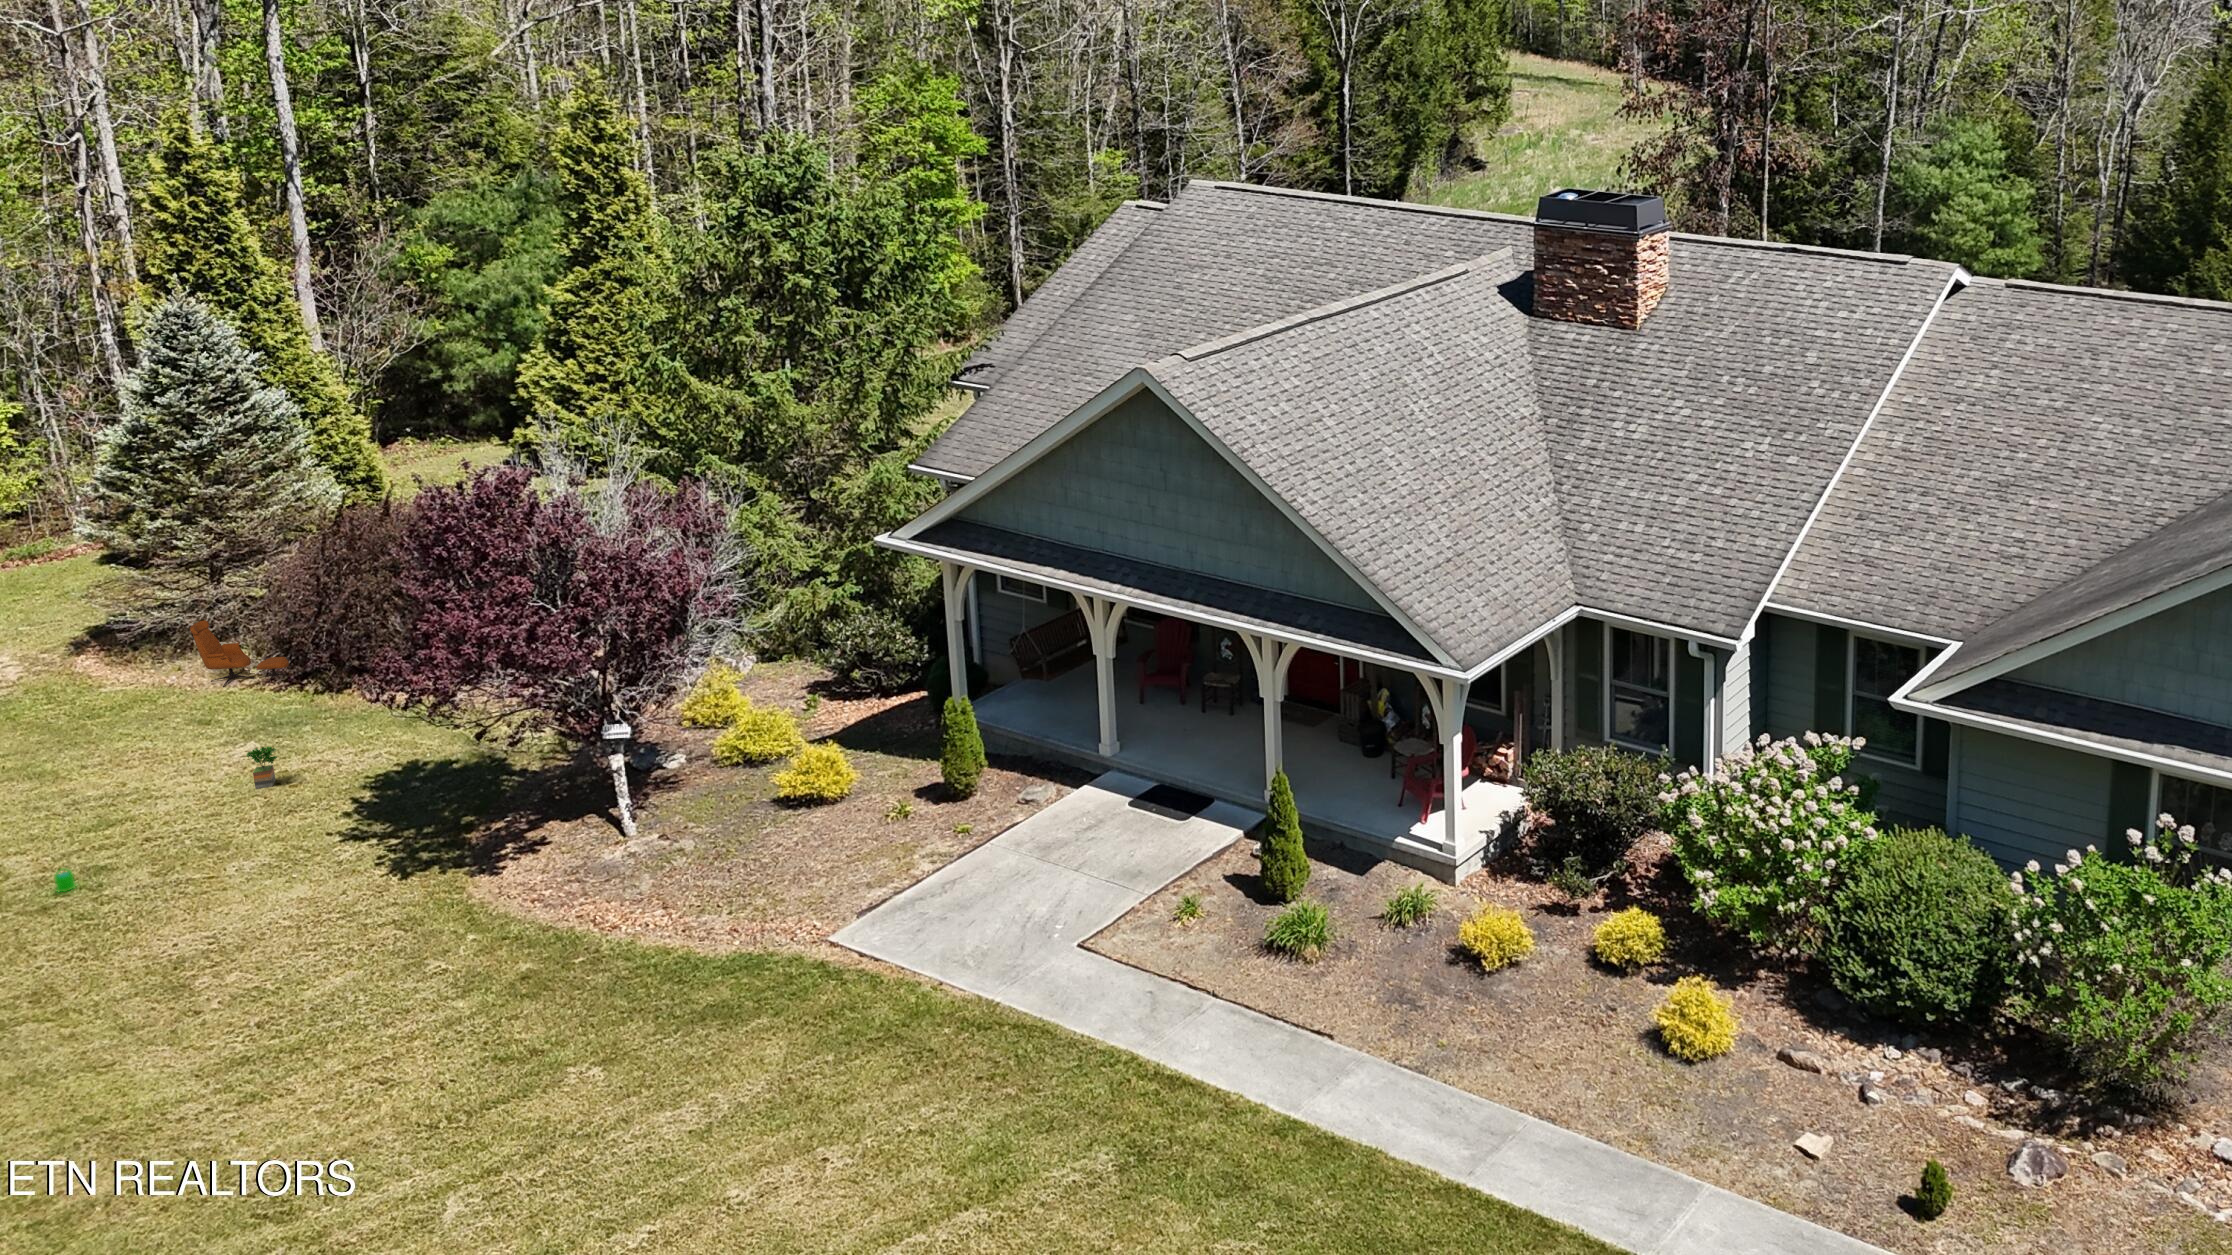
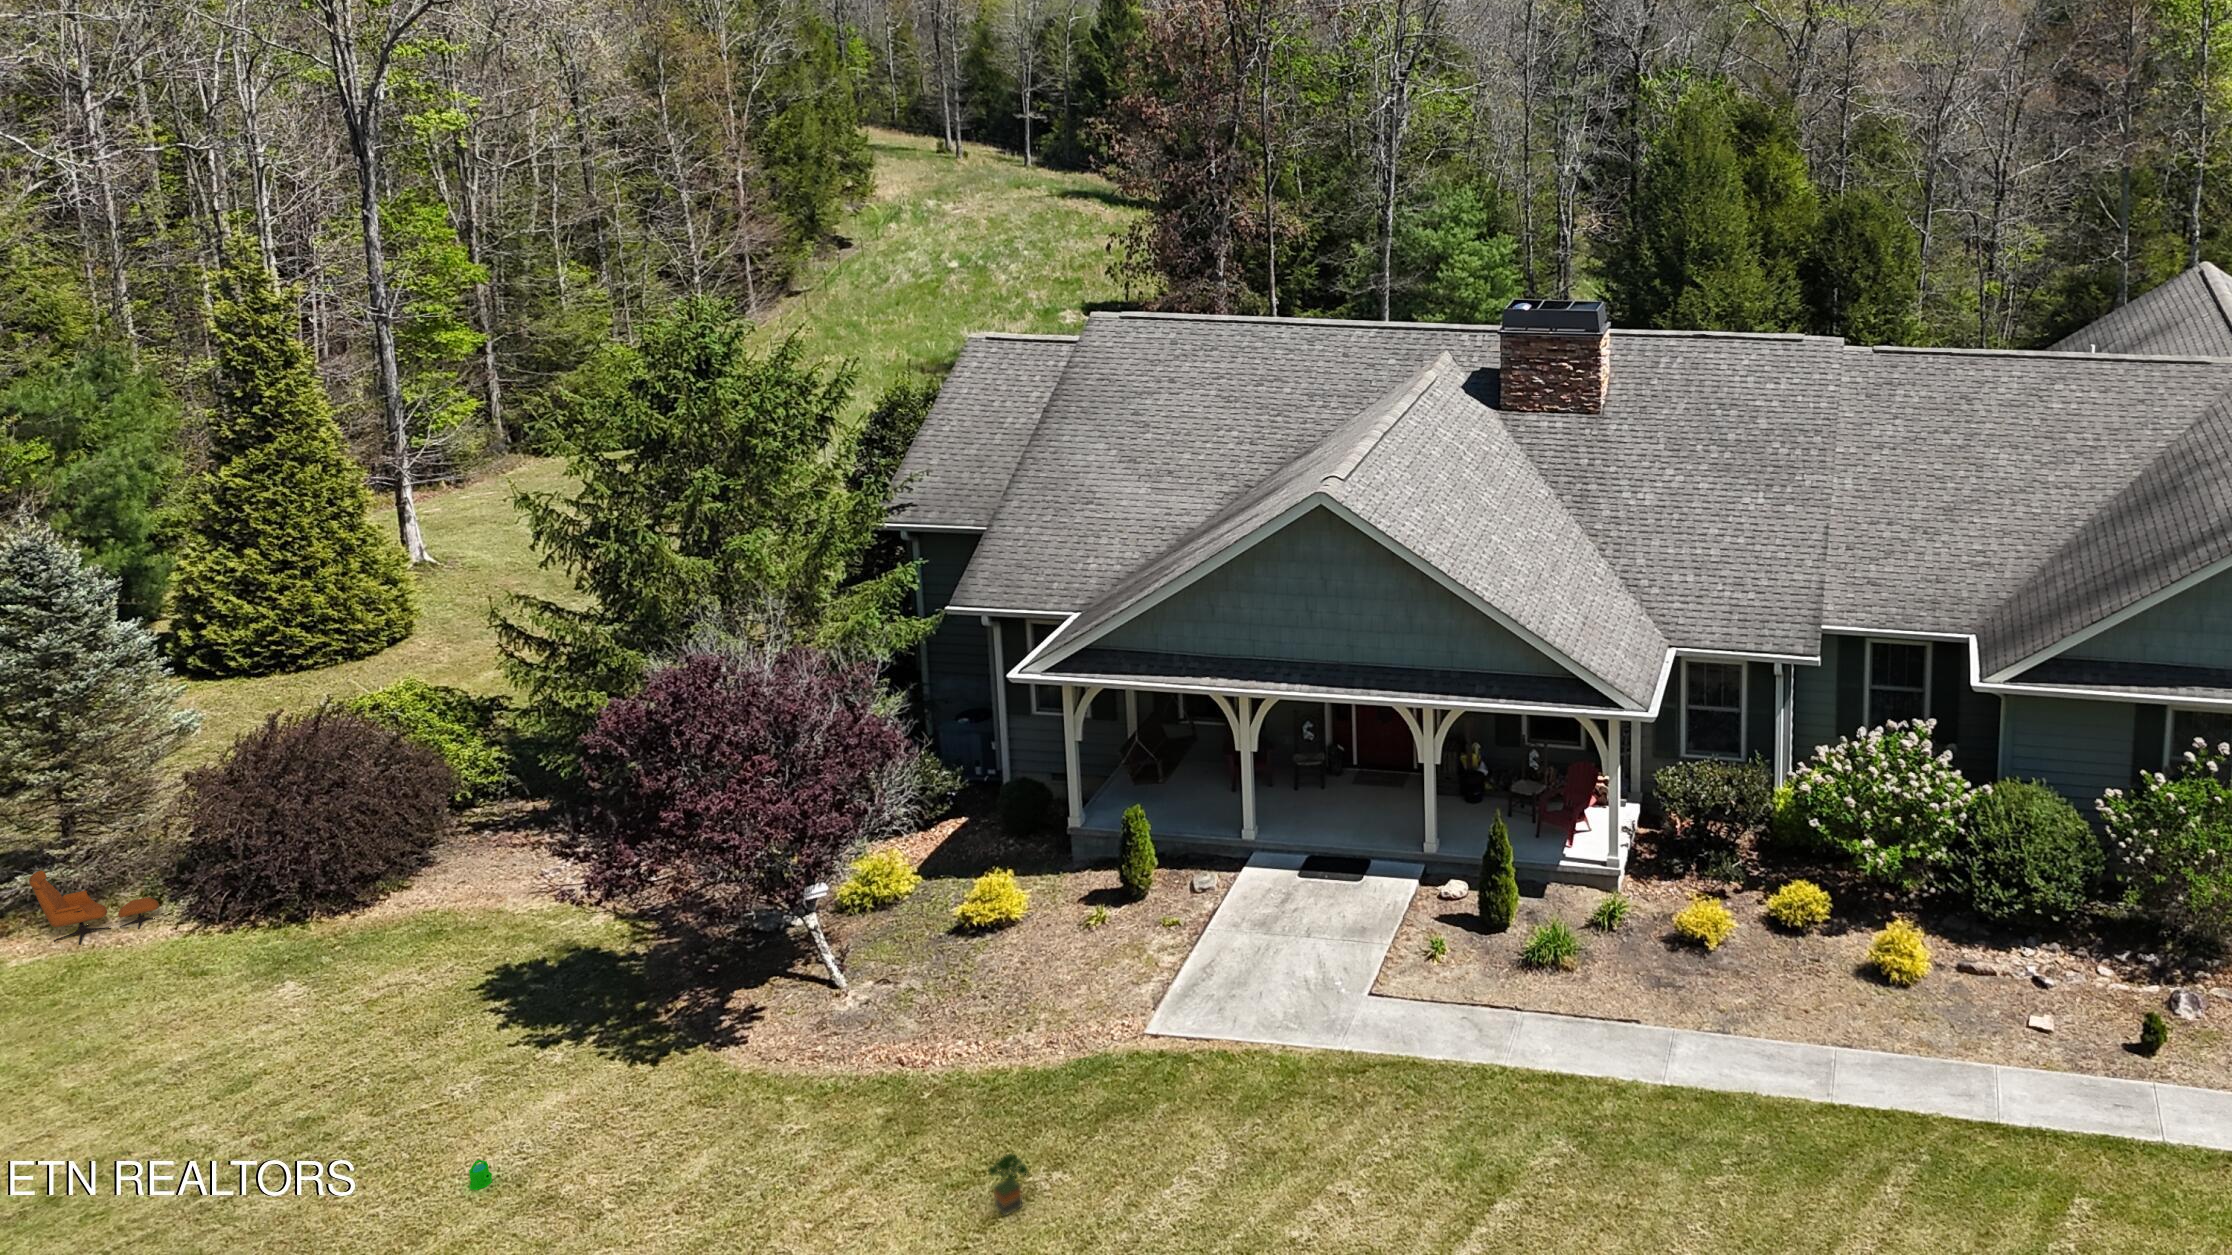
potted tree: present [246,747,277,789] -> present [988,1154,1029,1215]
watering can: present [54,869,76,892] -> present [469,1160,492,1190]

